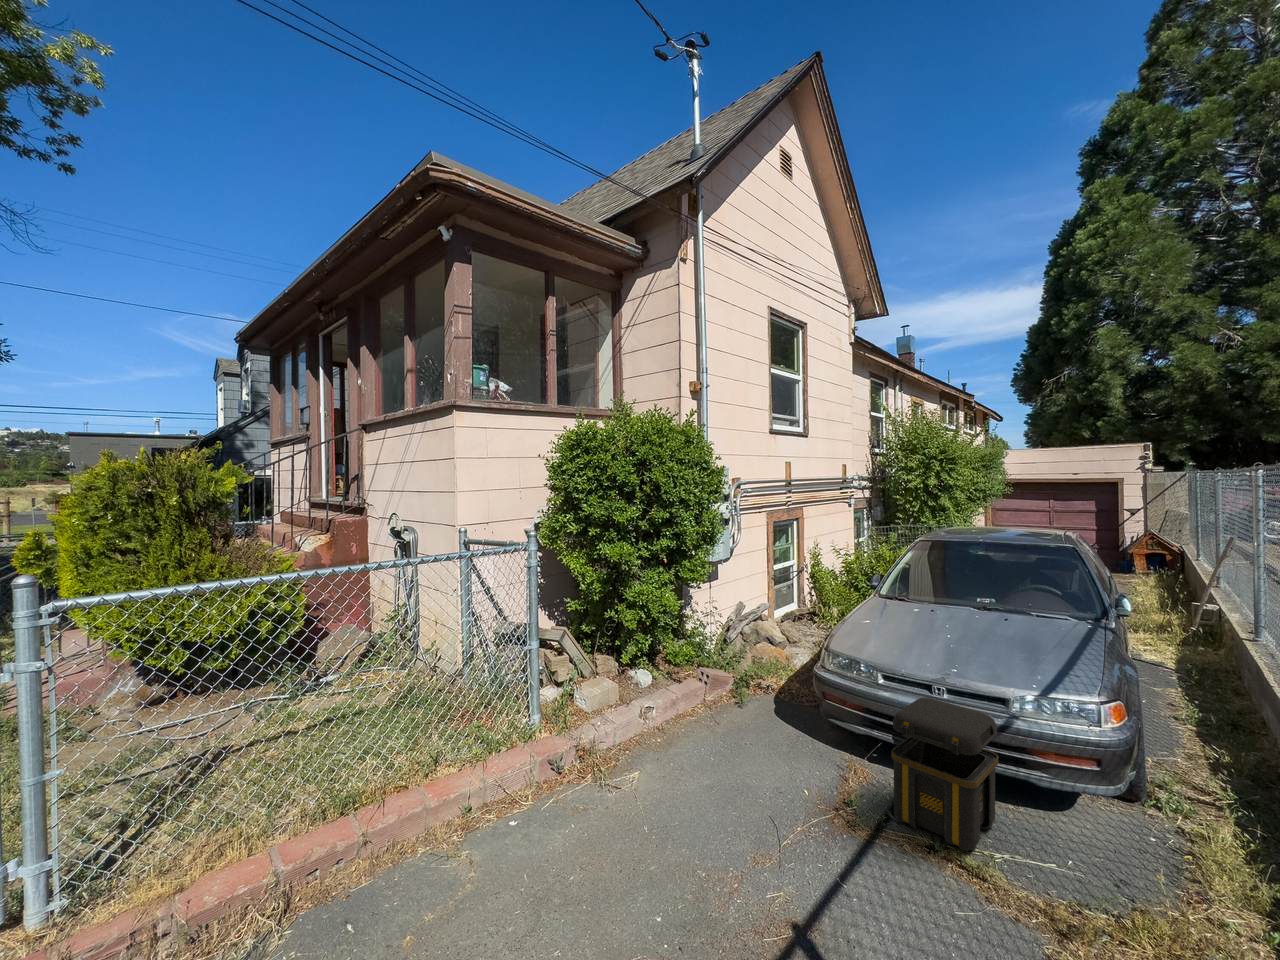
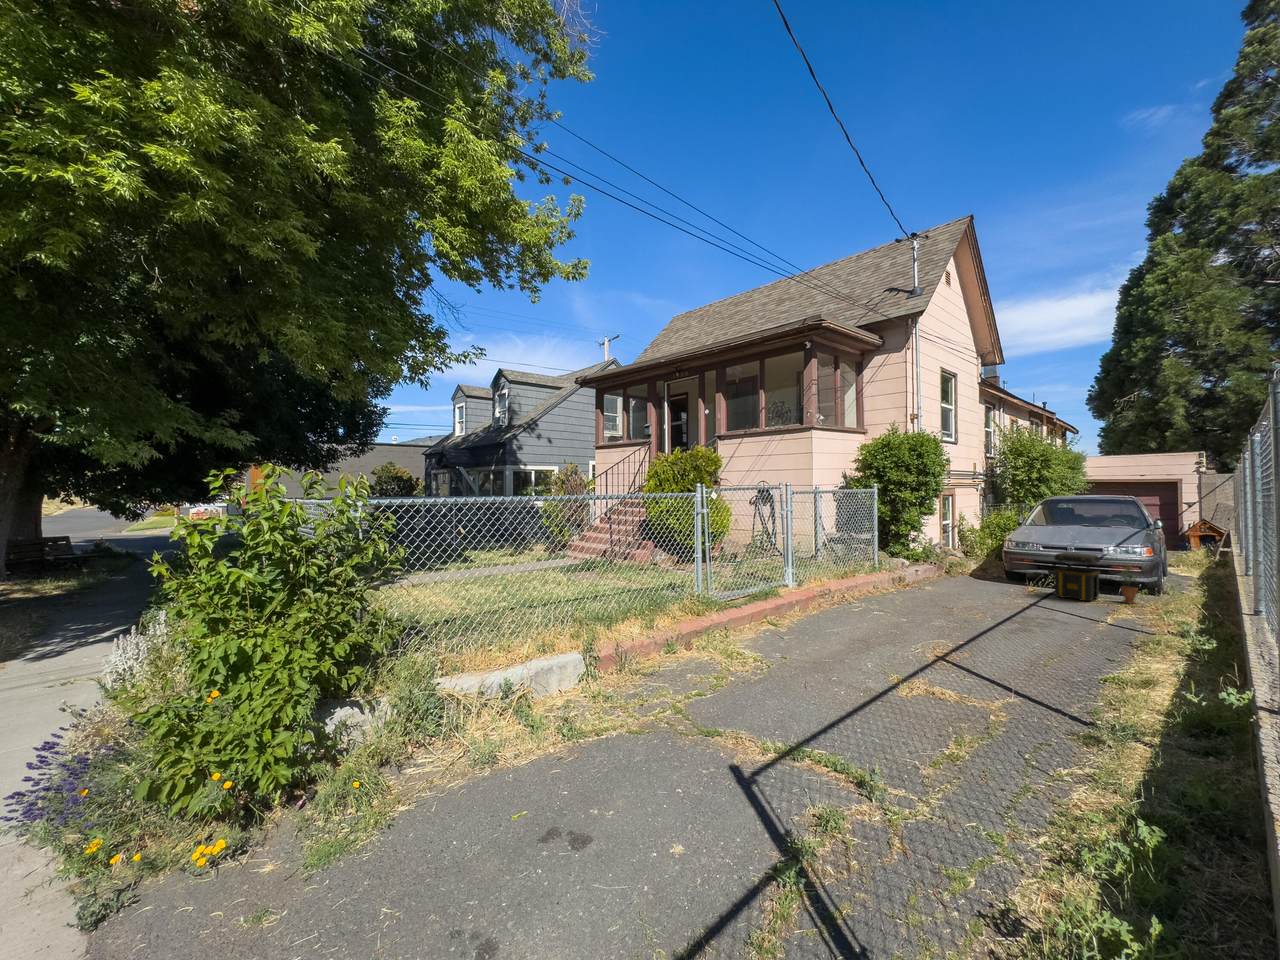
potted plant: none [1035,747,1088,860] -> present [1119,567,1138,604]

